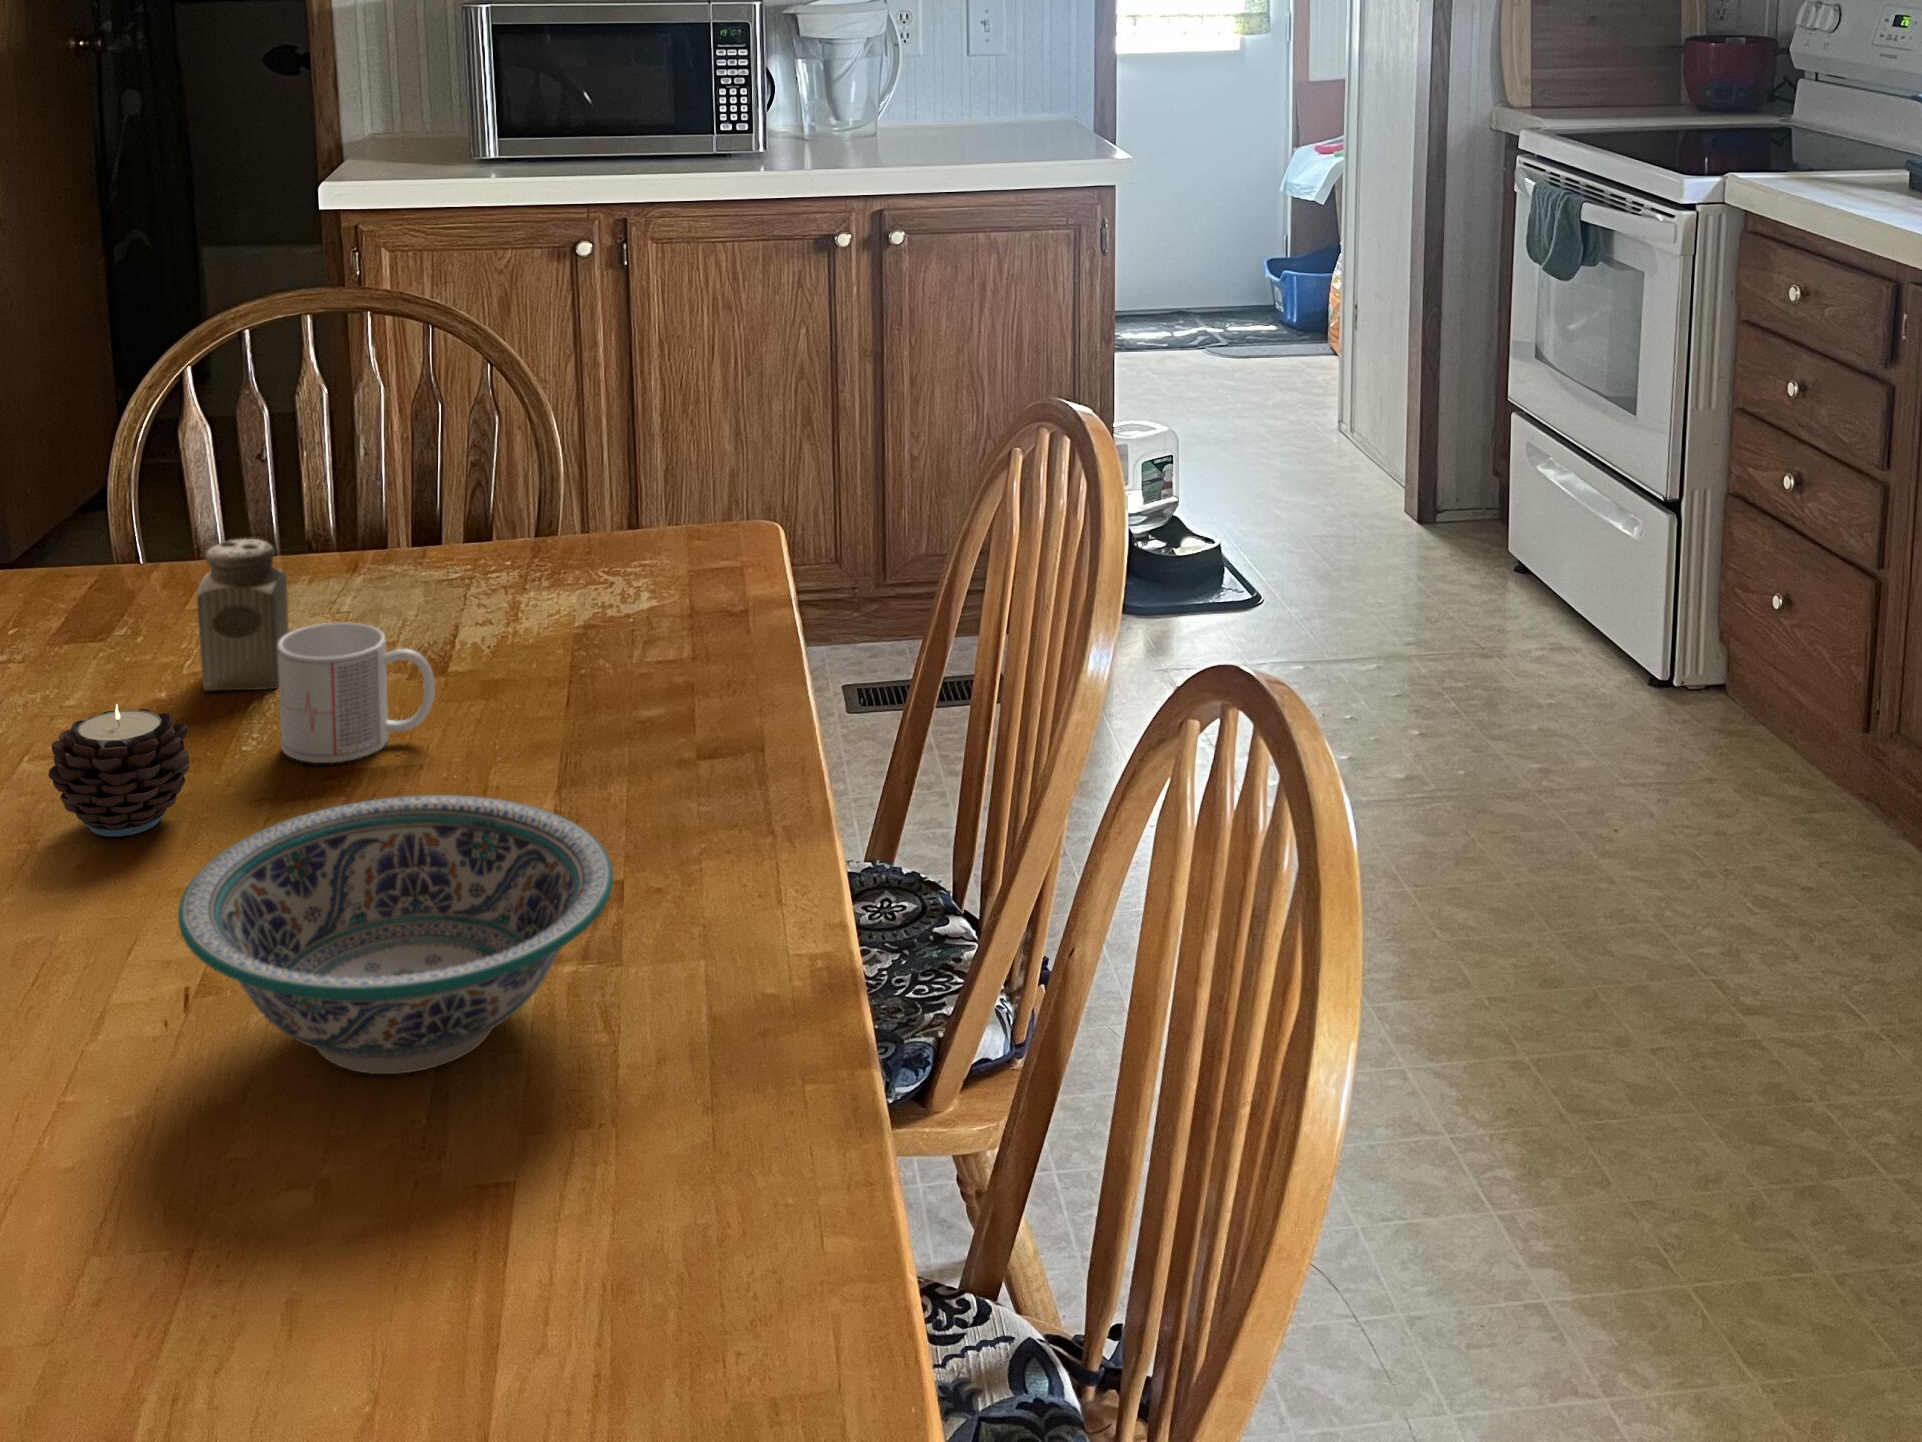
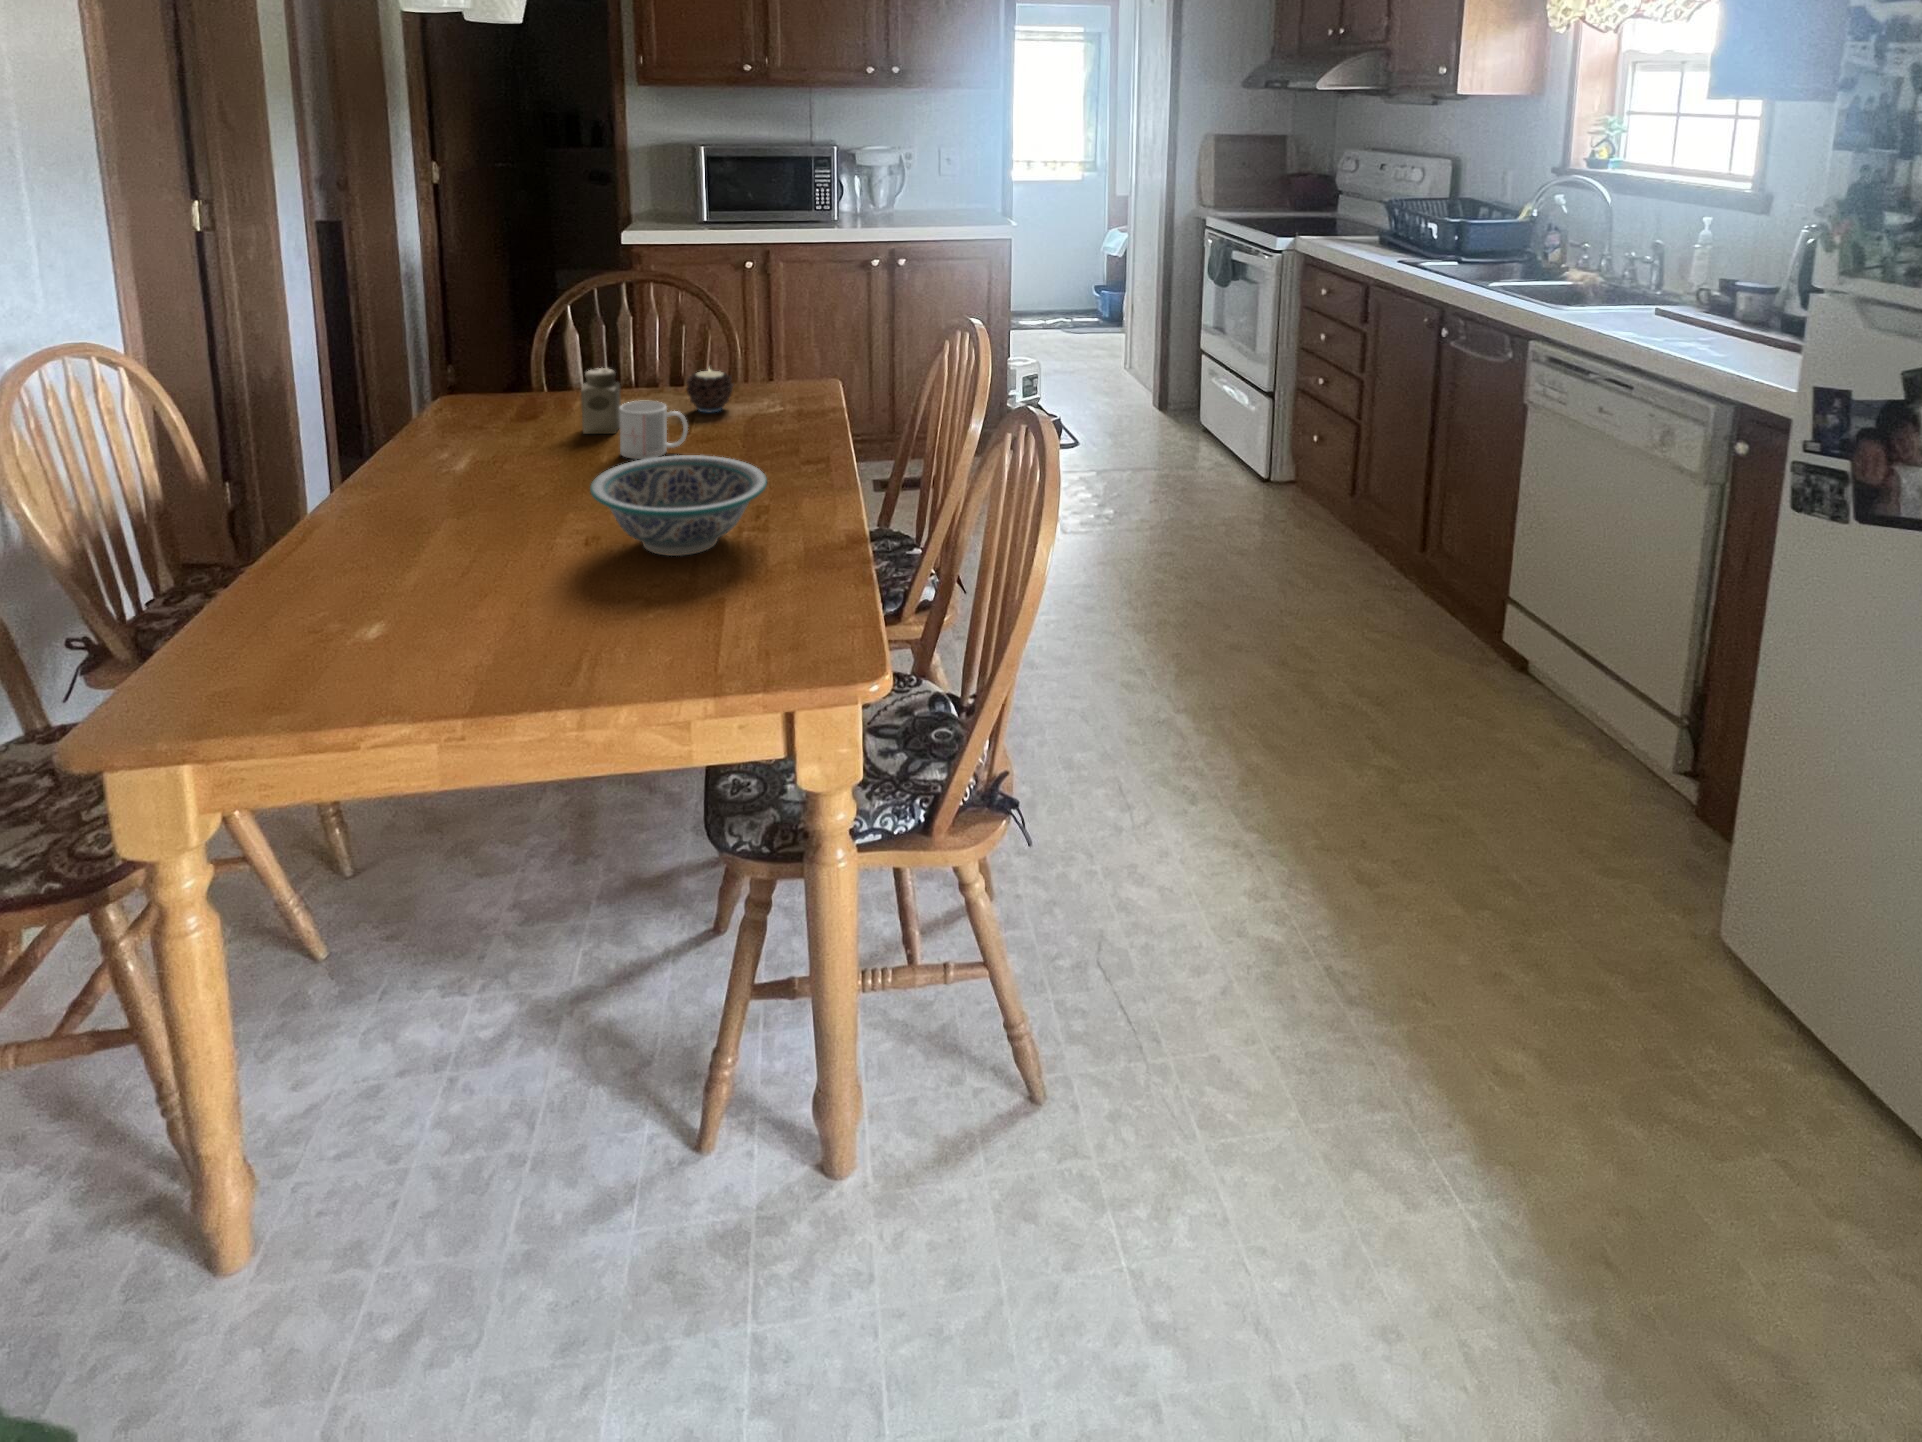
candle: present [48,704,190,836] -> present [686,370,733,413]

